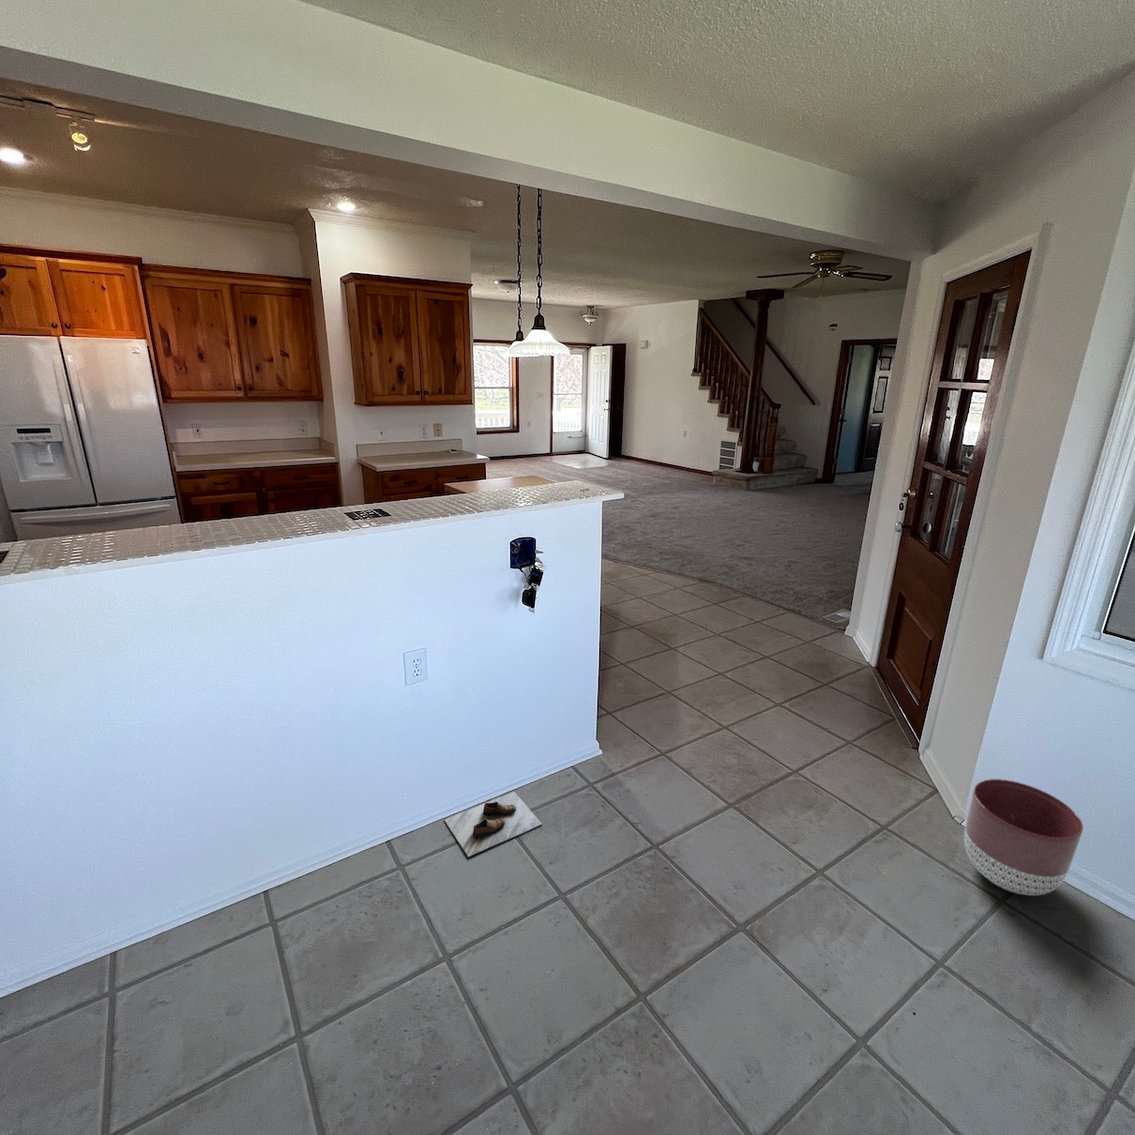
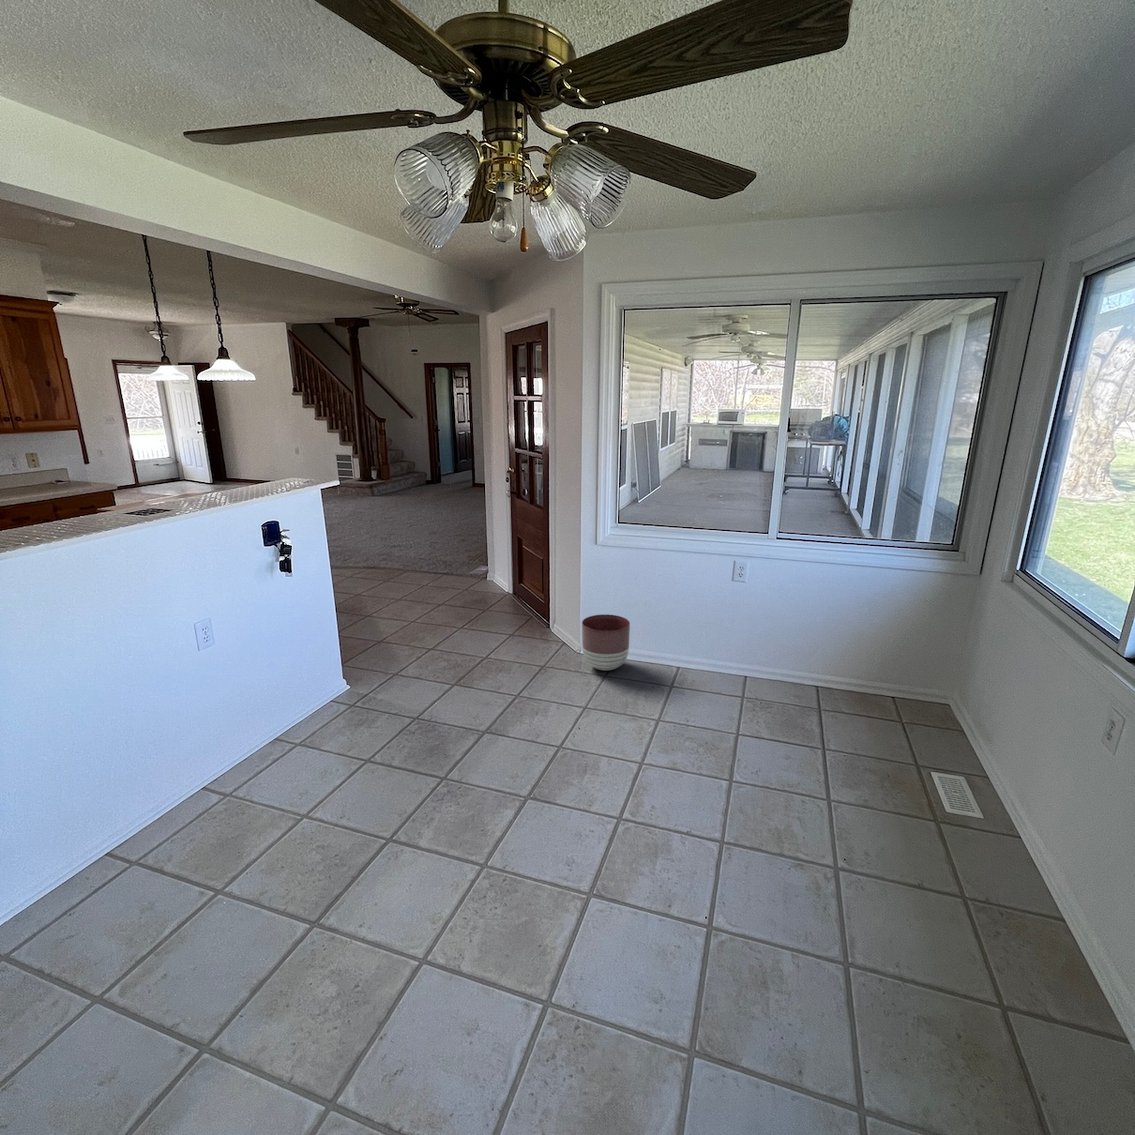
shoe: present [444,792,542,857] -> none [241,730,327,774]

